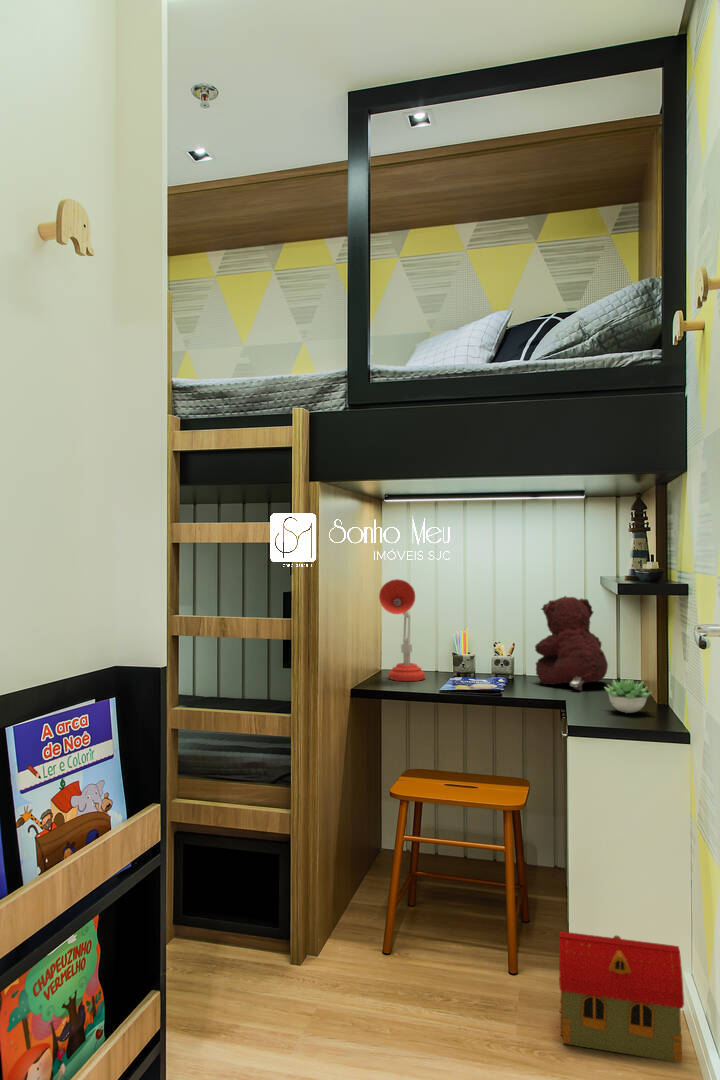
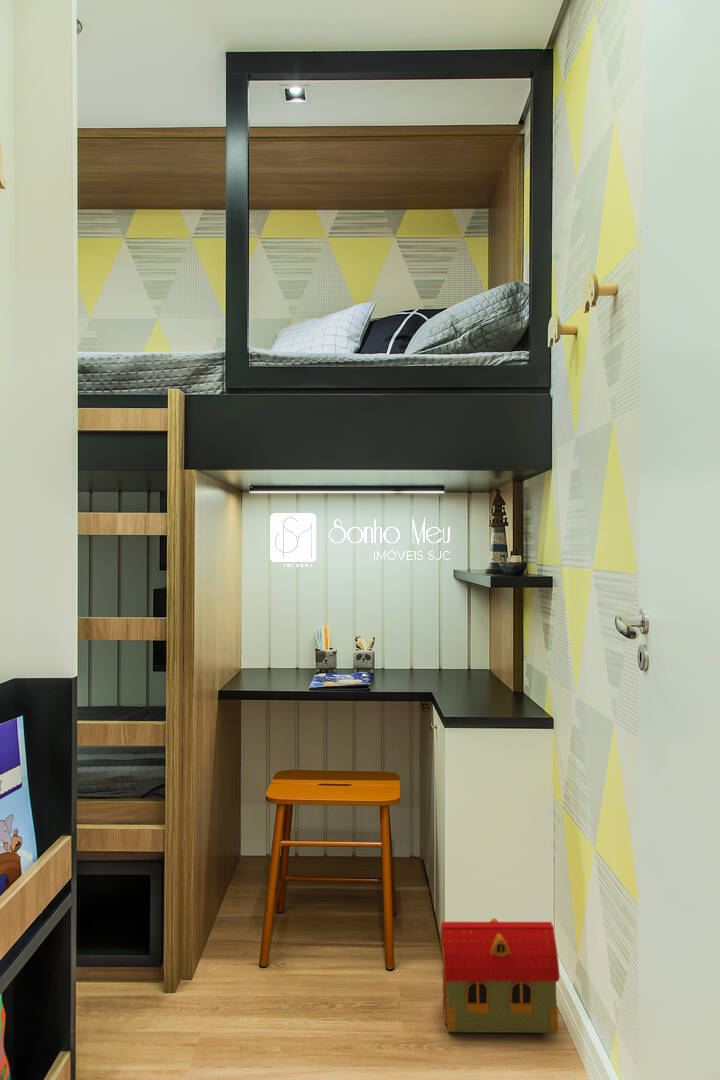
desk lamp: present [379,579,425,681] -> none [242,576,288,680]
teddy bear: present [535,596,608,691] -> none [396,588,465,681]
succulent plant: present [605,679,651,713] -> none [471,668,516,701]

